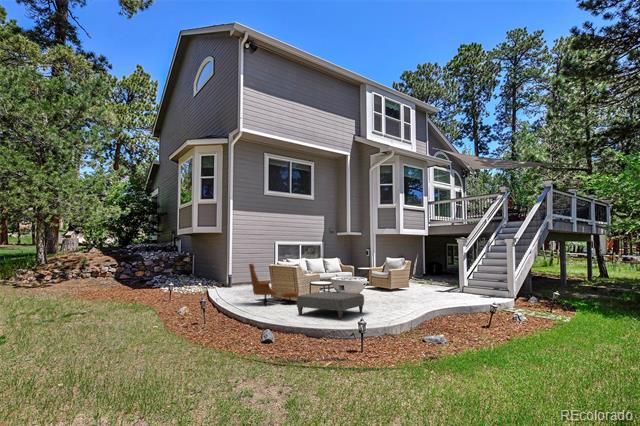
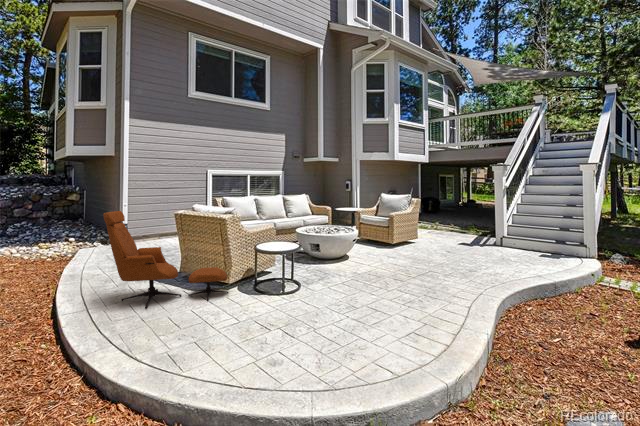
ottoman: present [297,292,364,319] -> none [196,276,379,393]

